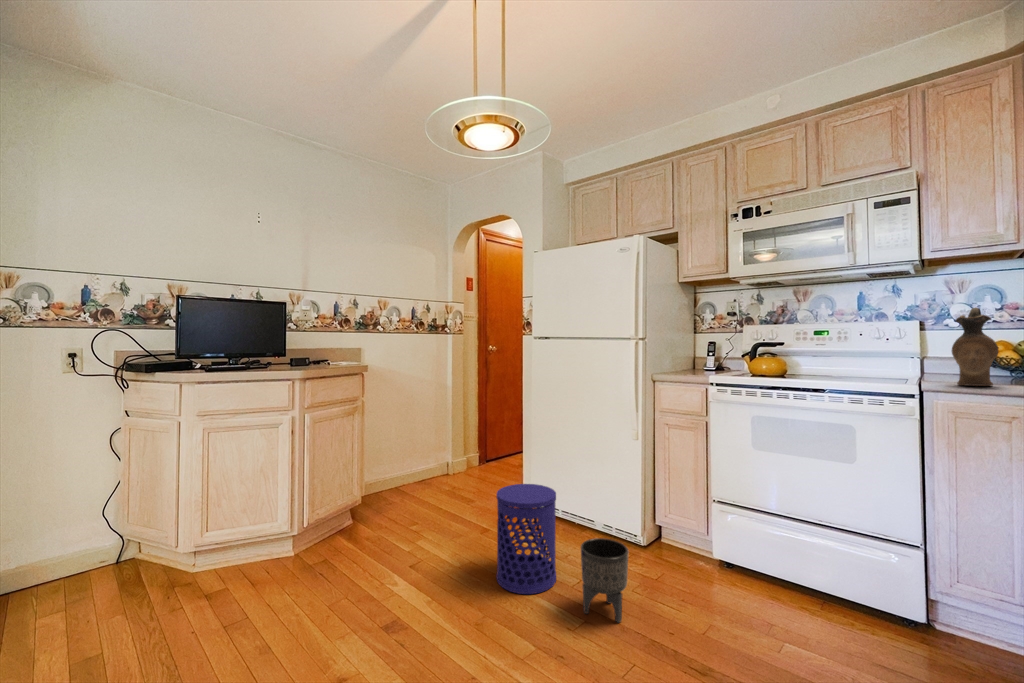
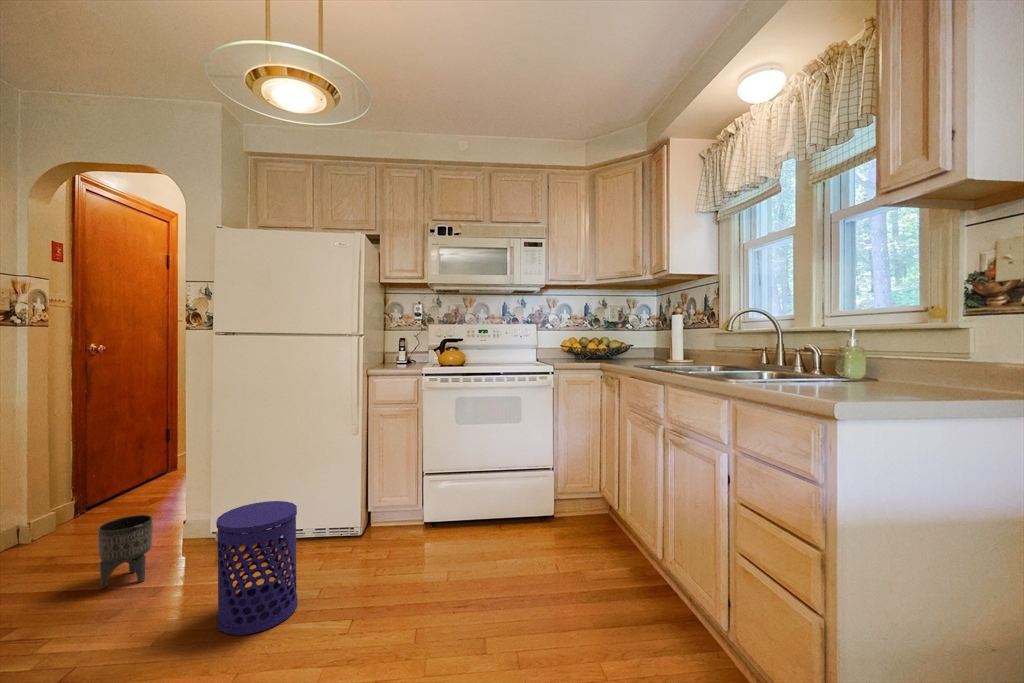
ceramic pitcher: present [952,308,998,386] -> none [566,317,586,364]
planter: present [581,538,628,623] -> present [97,515,153,589]

